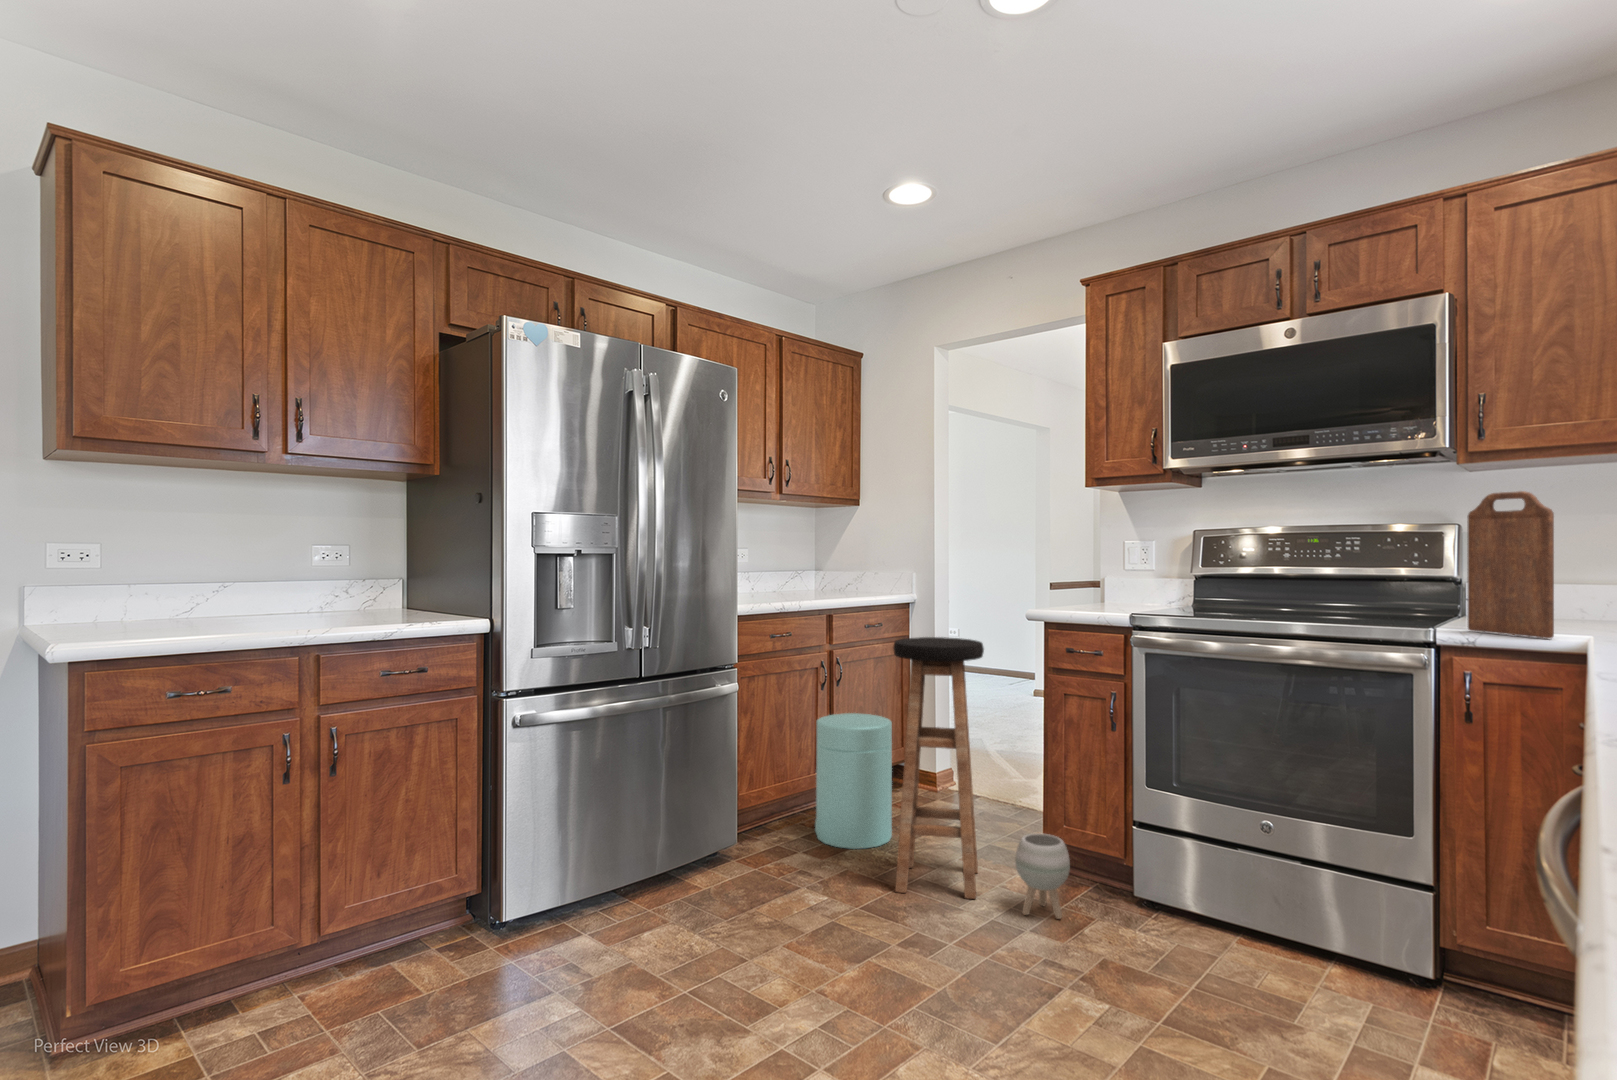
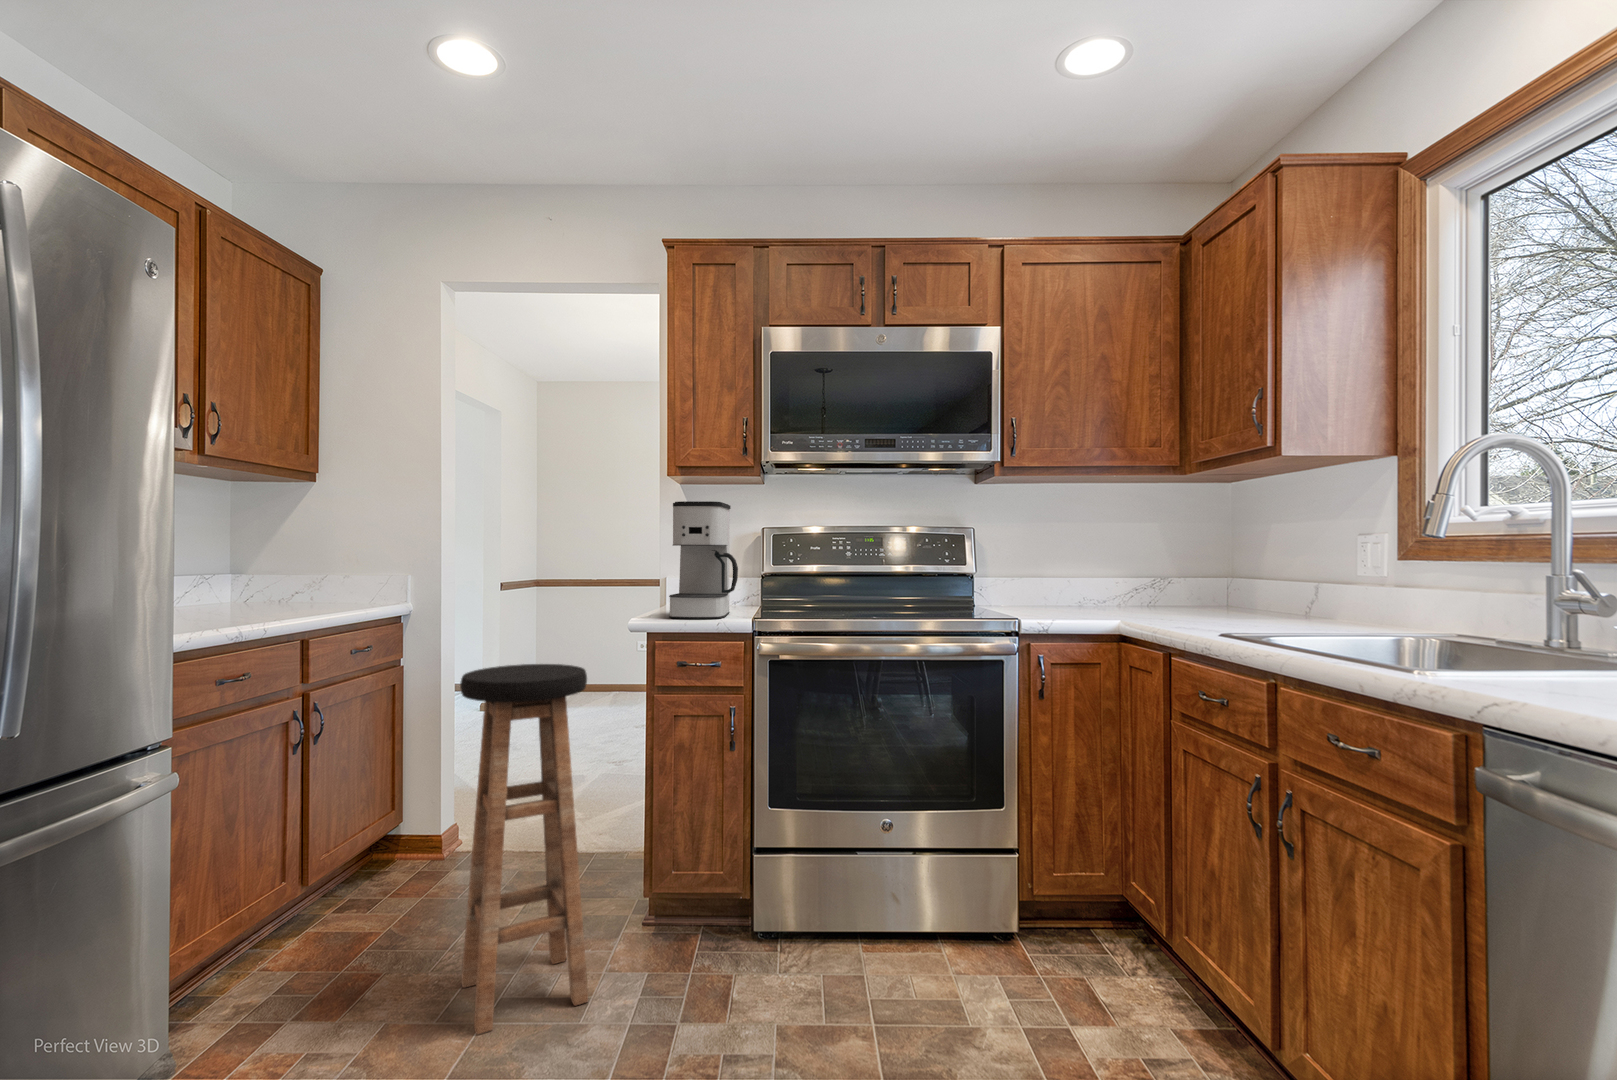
cutting board: present [1467,491,1554,639] -> none [1035,499,1107,621]
coffee maker: none [1074,507,1141,612] -> present [669,501,738,619]
trash can: present [814,713,892,849] -> none [282,779,421,990]
planter: present [1015,833,1070,919] -> none [643,891,708,1002]

